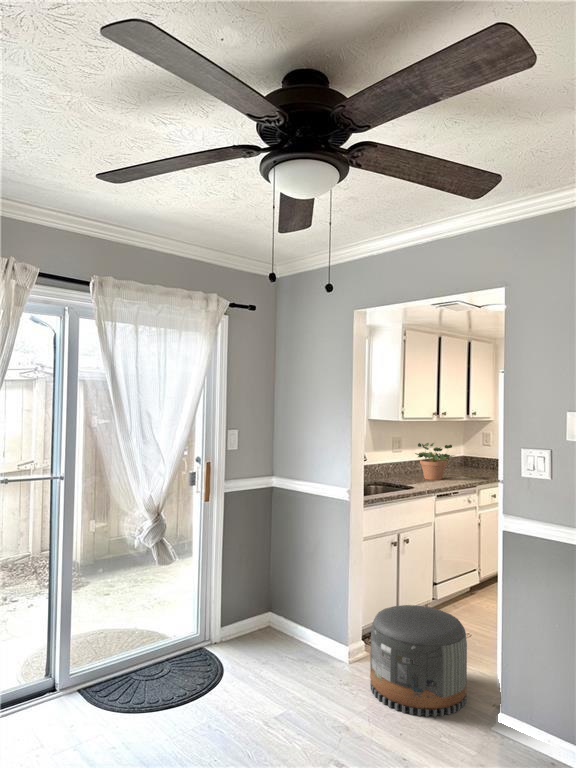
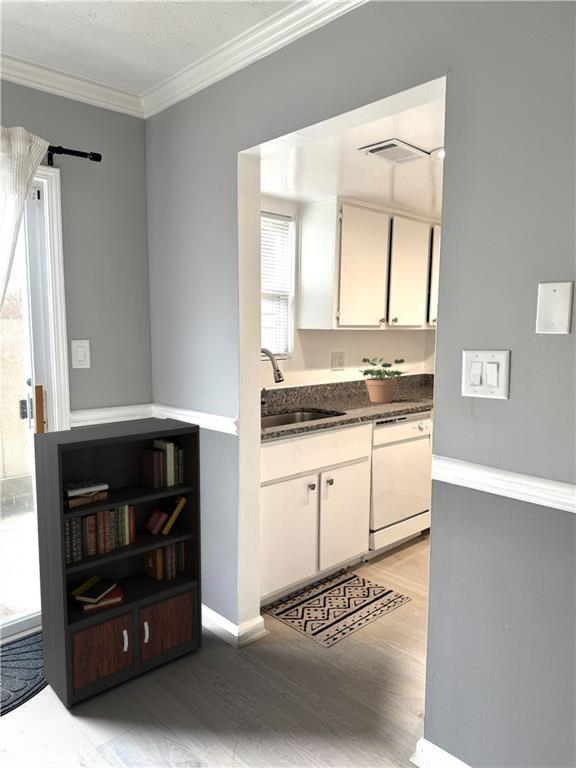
bookcase: none [219,488,328,693] -> present [34,418,202,710]
pouf: present [370,605,467,717] -> none [249,577,384,748]

